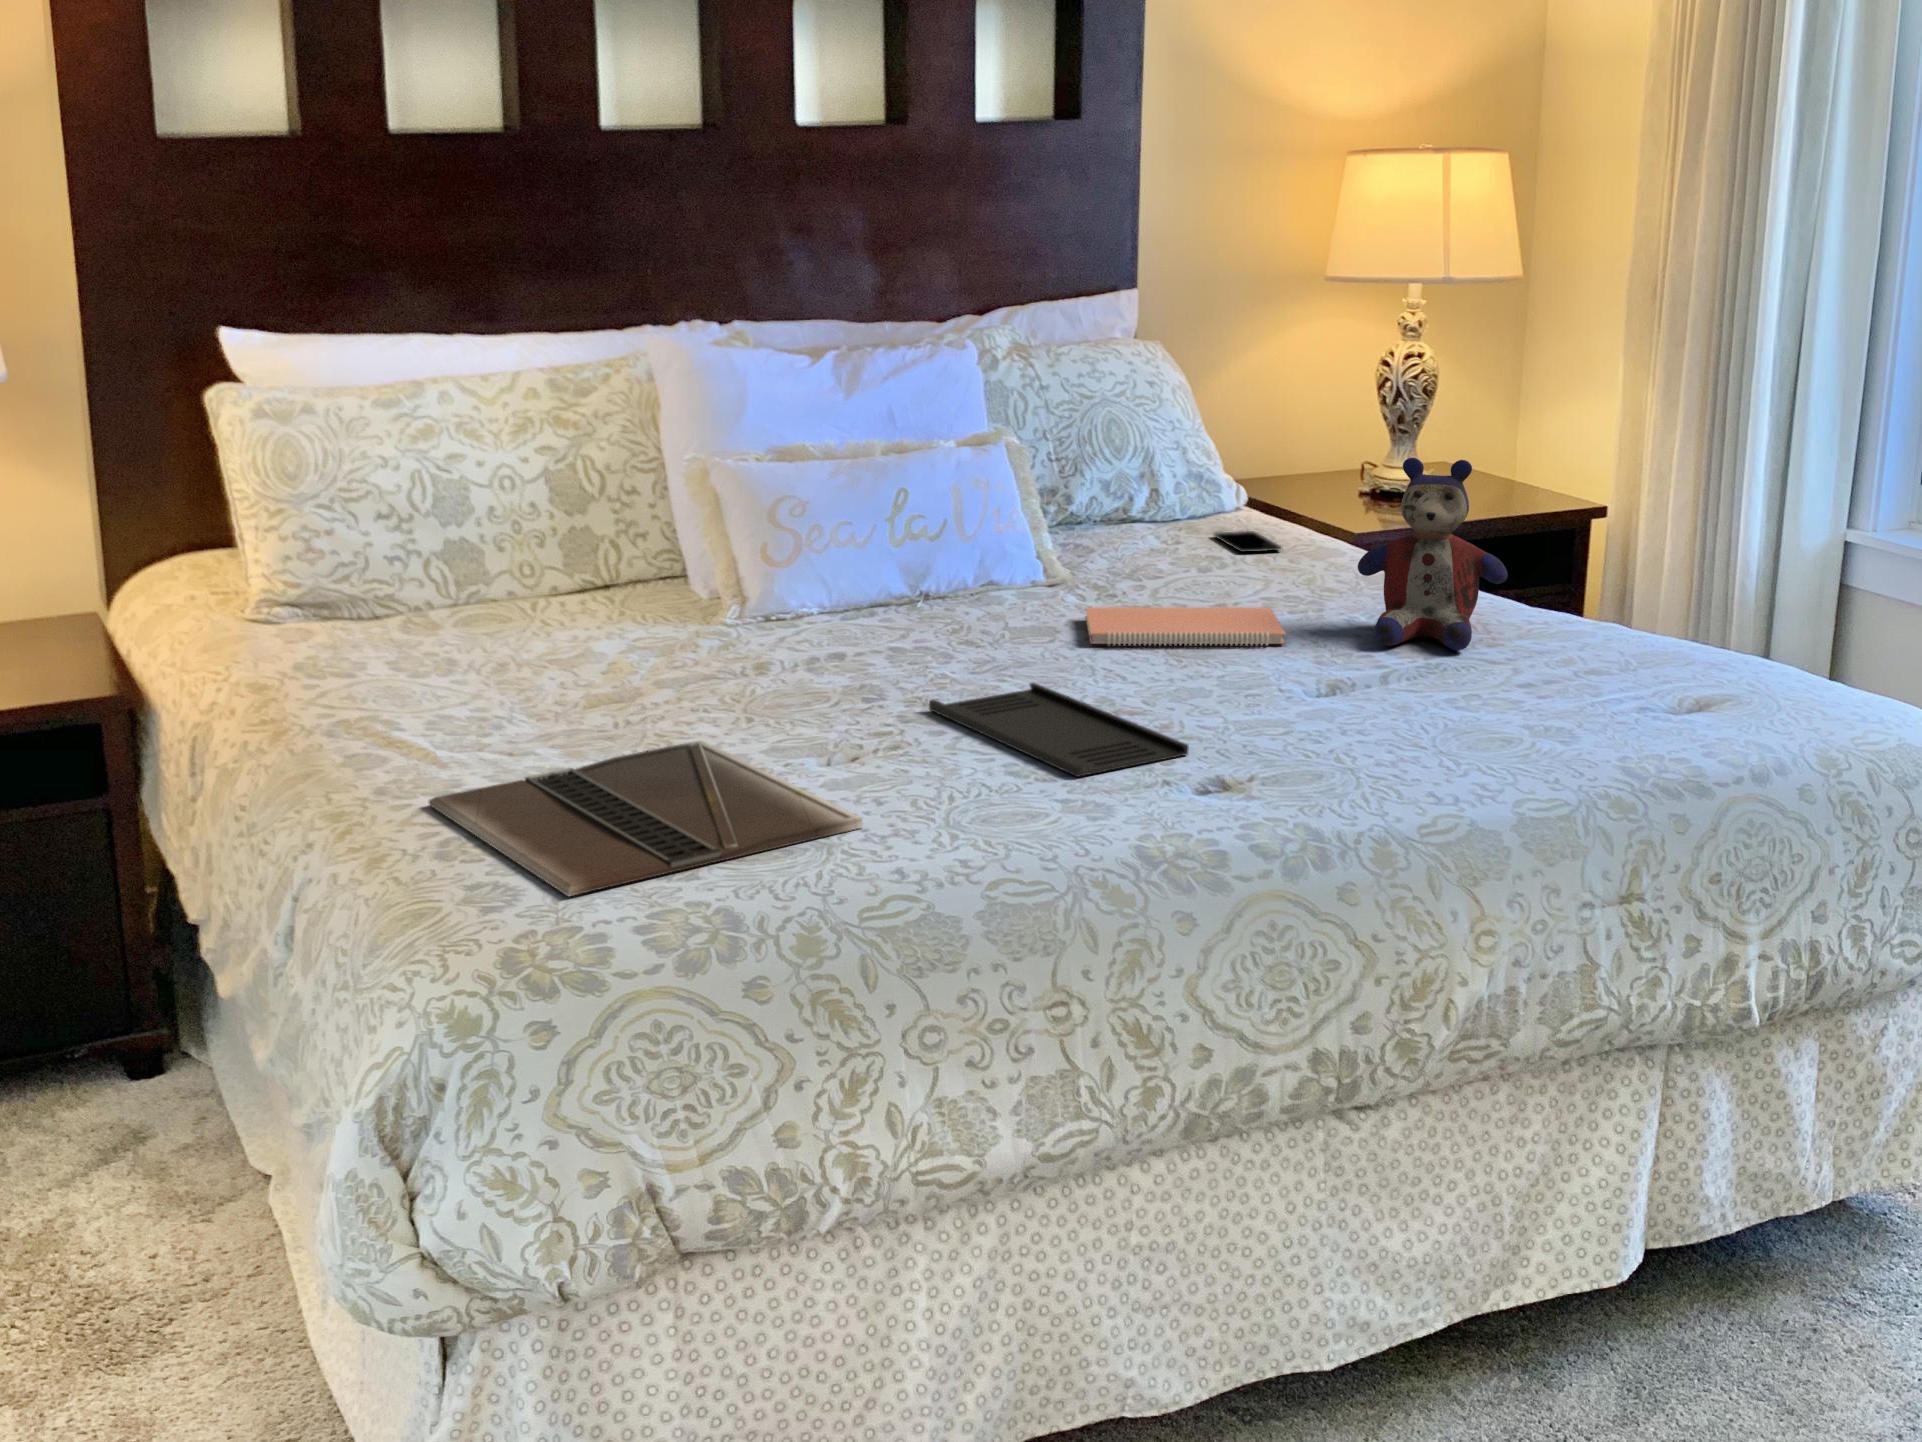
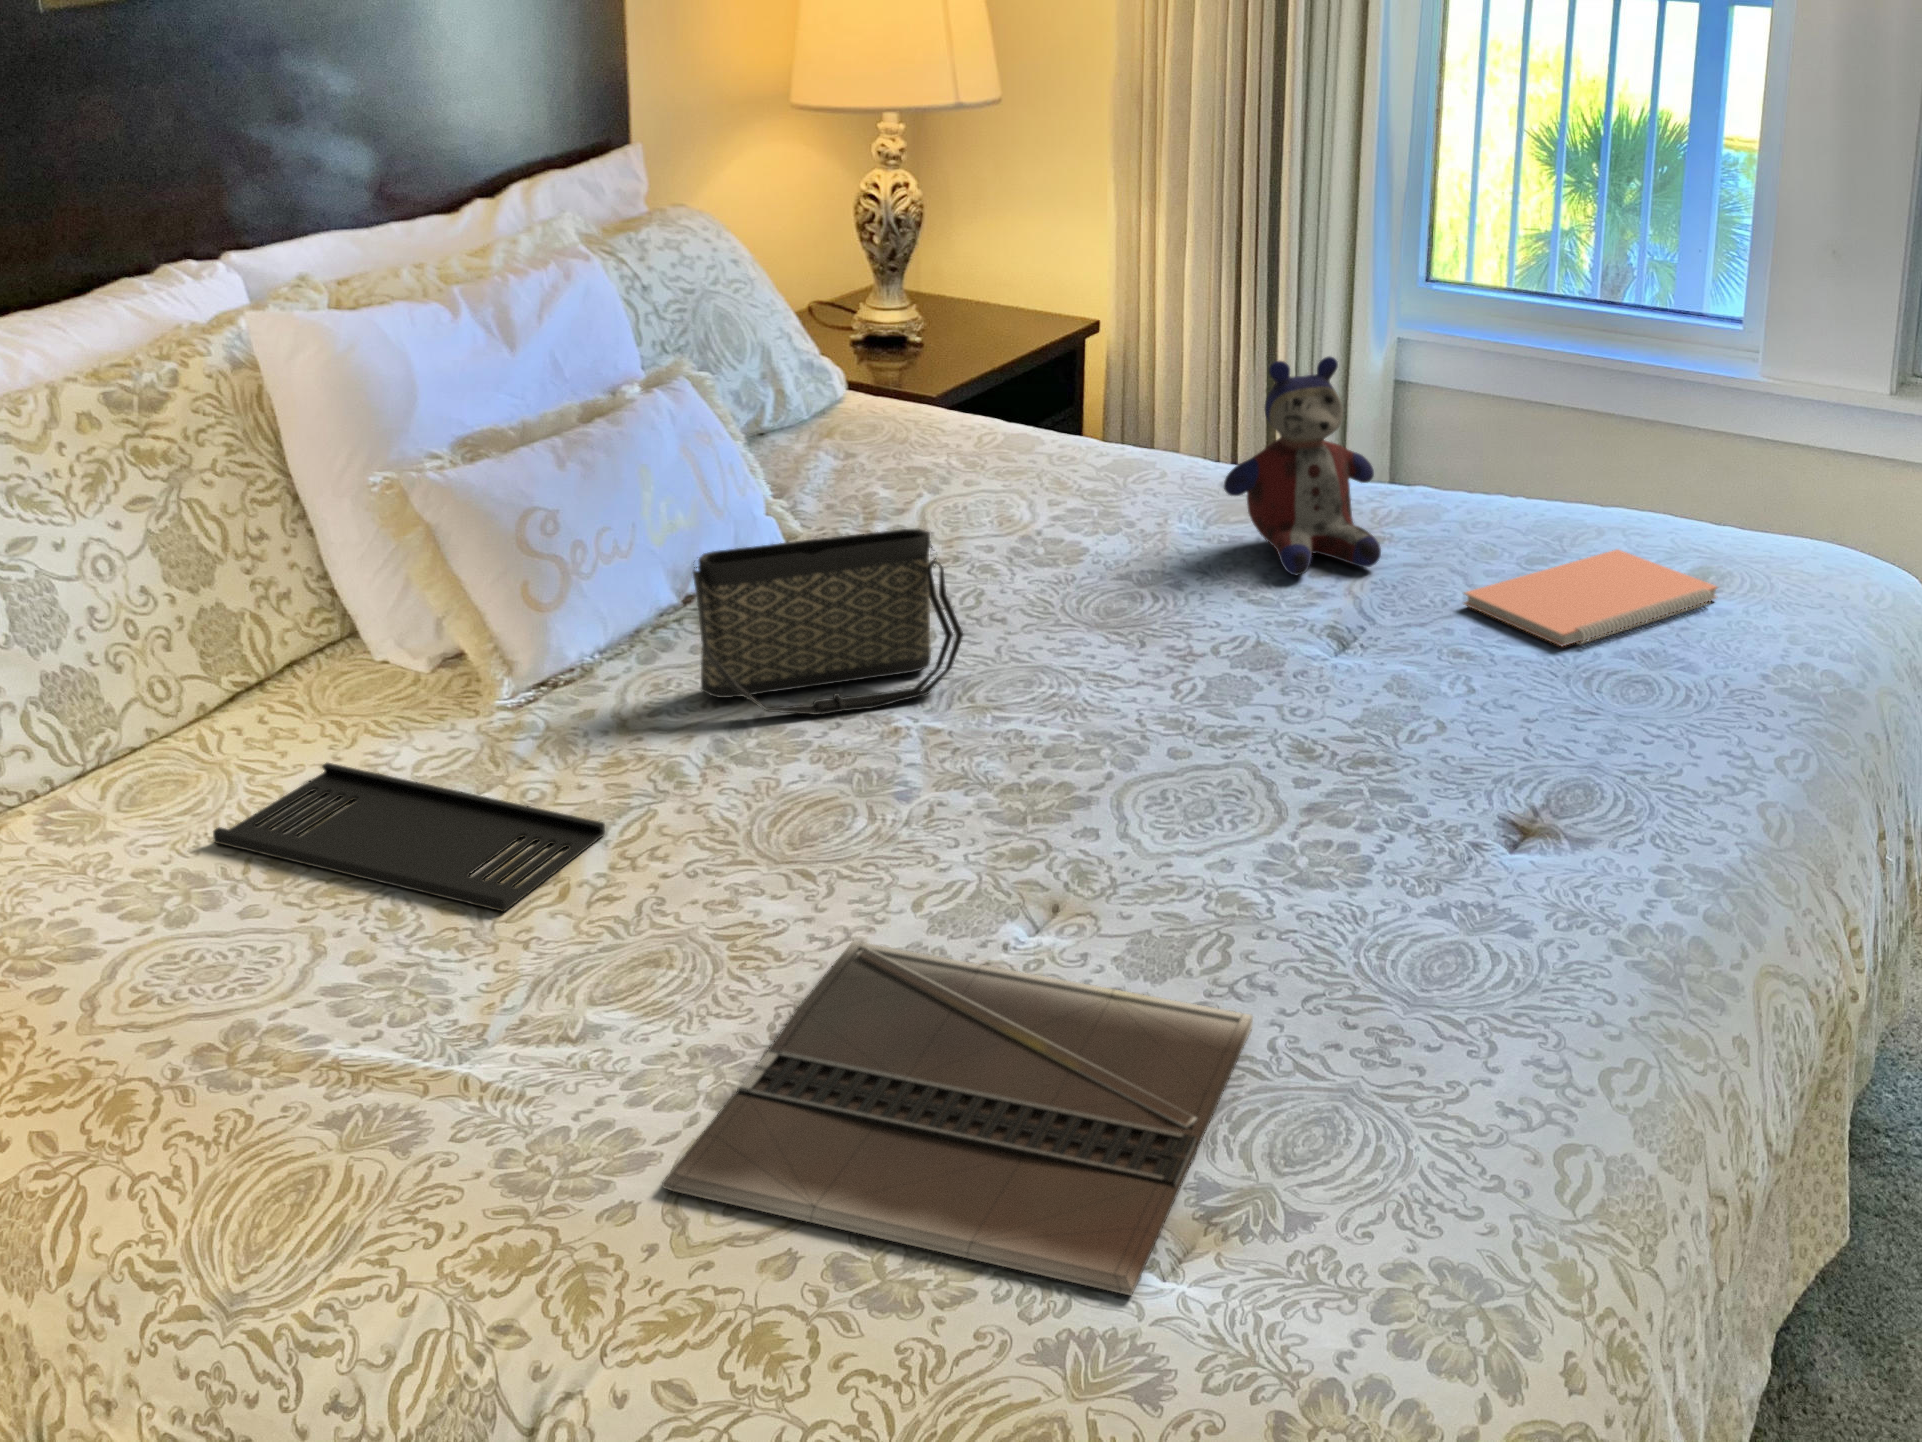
handbag: none [823,525,1016,657] -> present [693,529,963,715]
smartphone: present [1214,531,1281,552] -> none [869,429,974,463]
notebook: present [1086,607,1285,645] -> present [1464,549,1717,646]
tray: present [929,683,1188,777] -> present [213,763,605,912]

